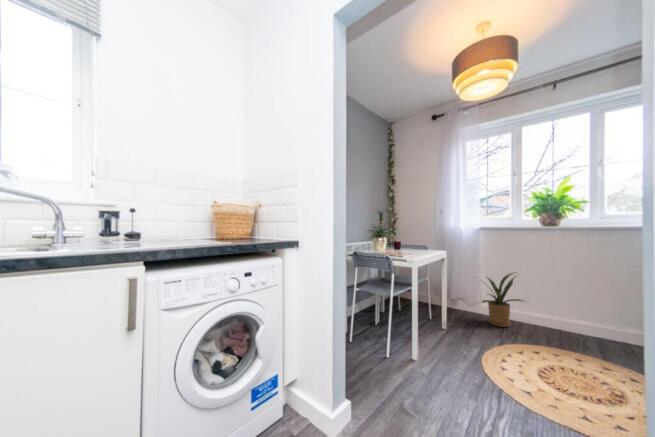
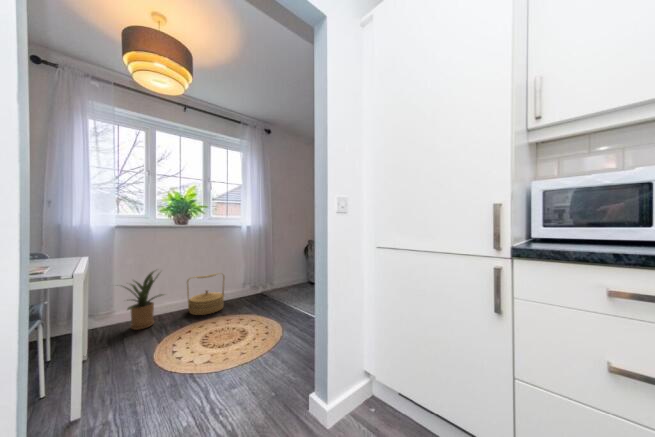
woven basket: none [552,291,620,351] -> present [187,273,225,315]

